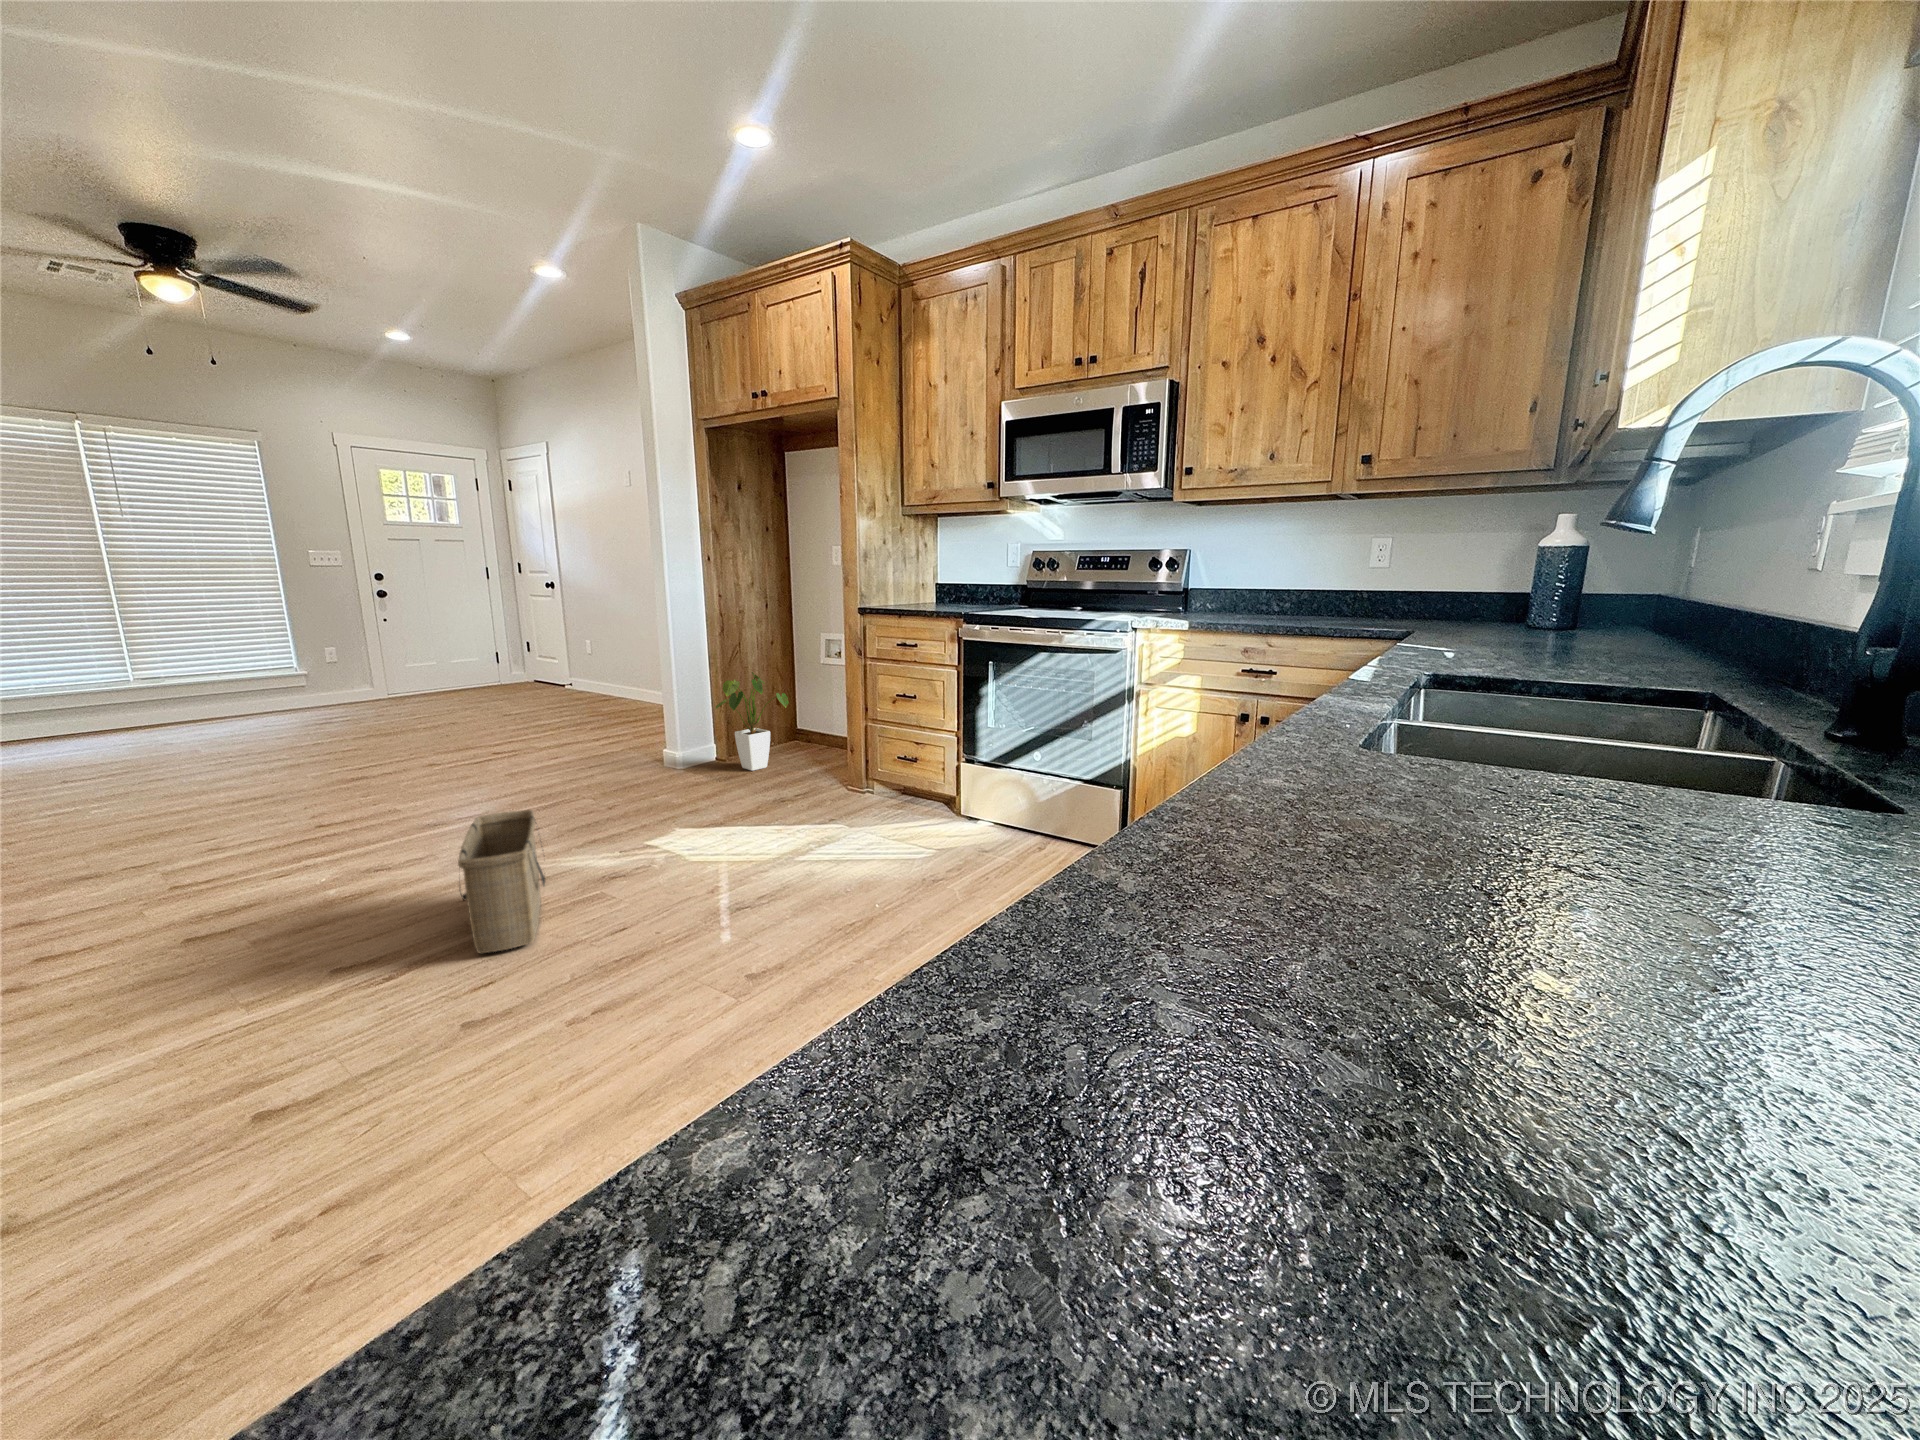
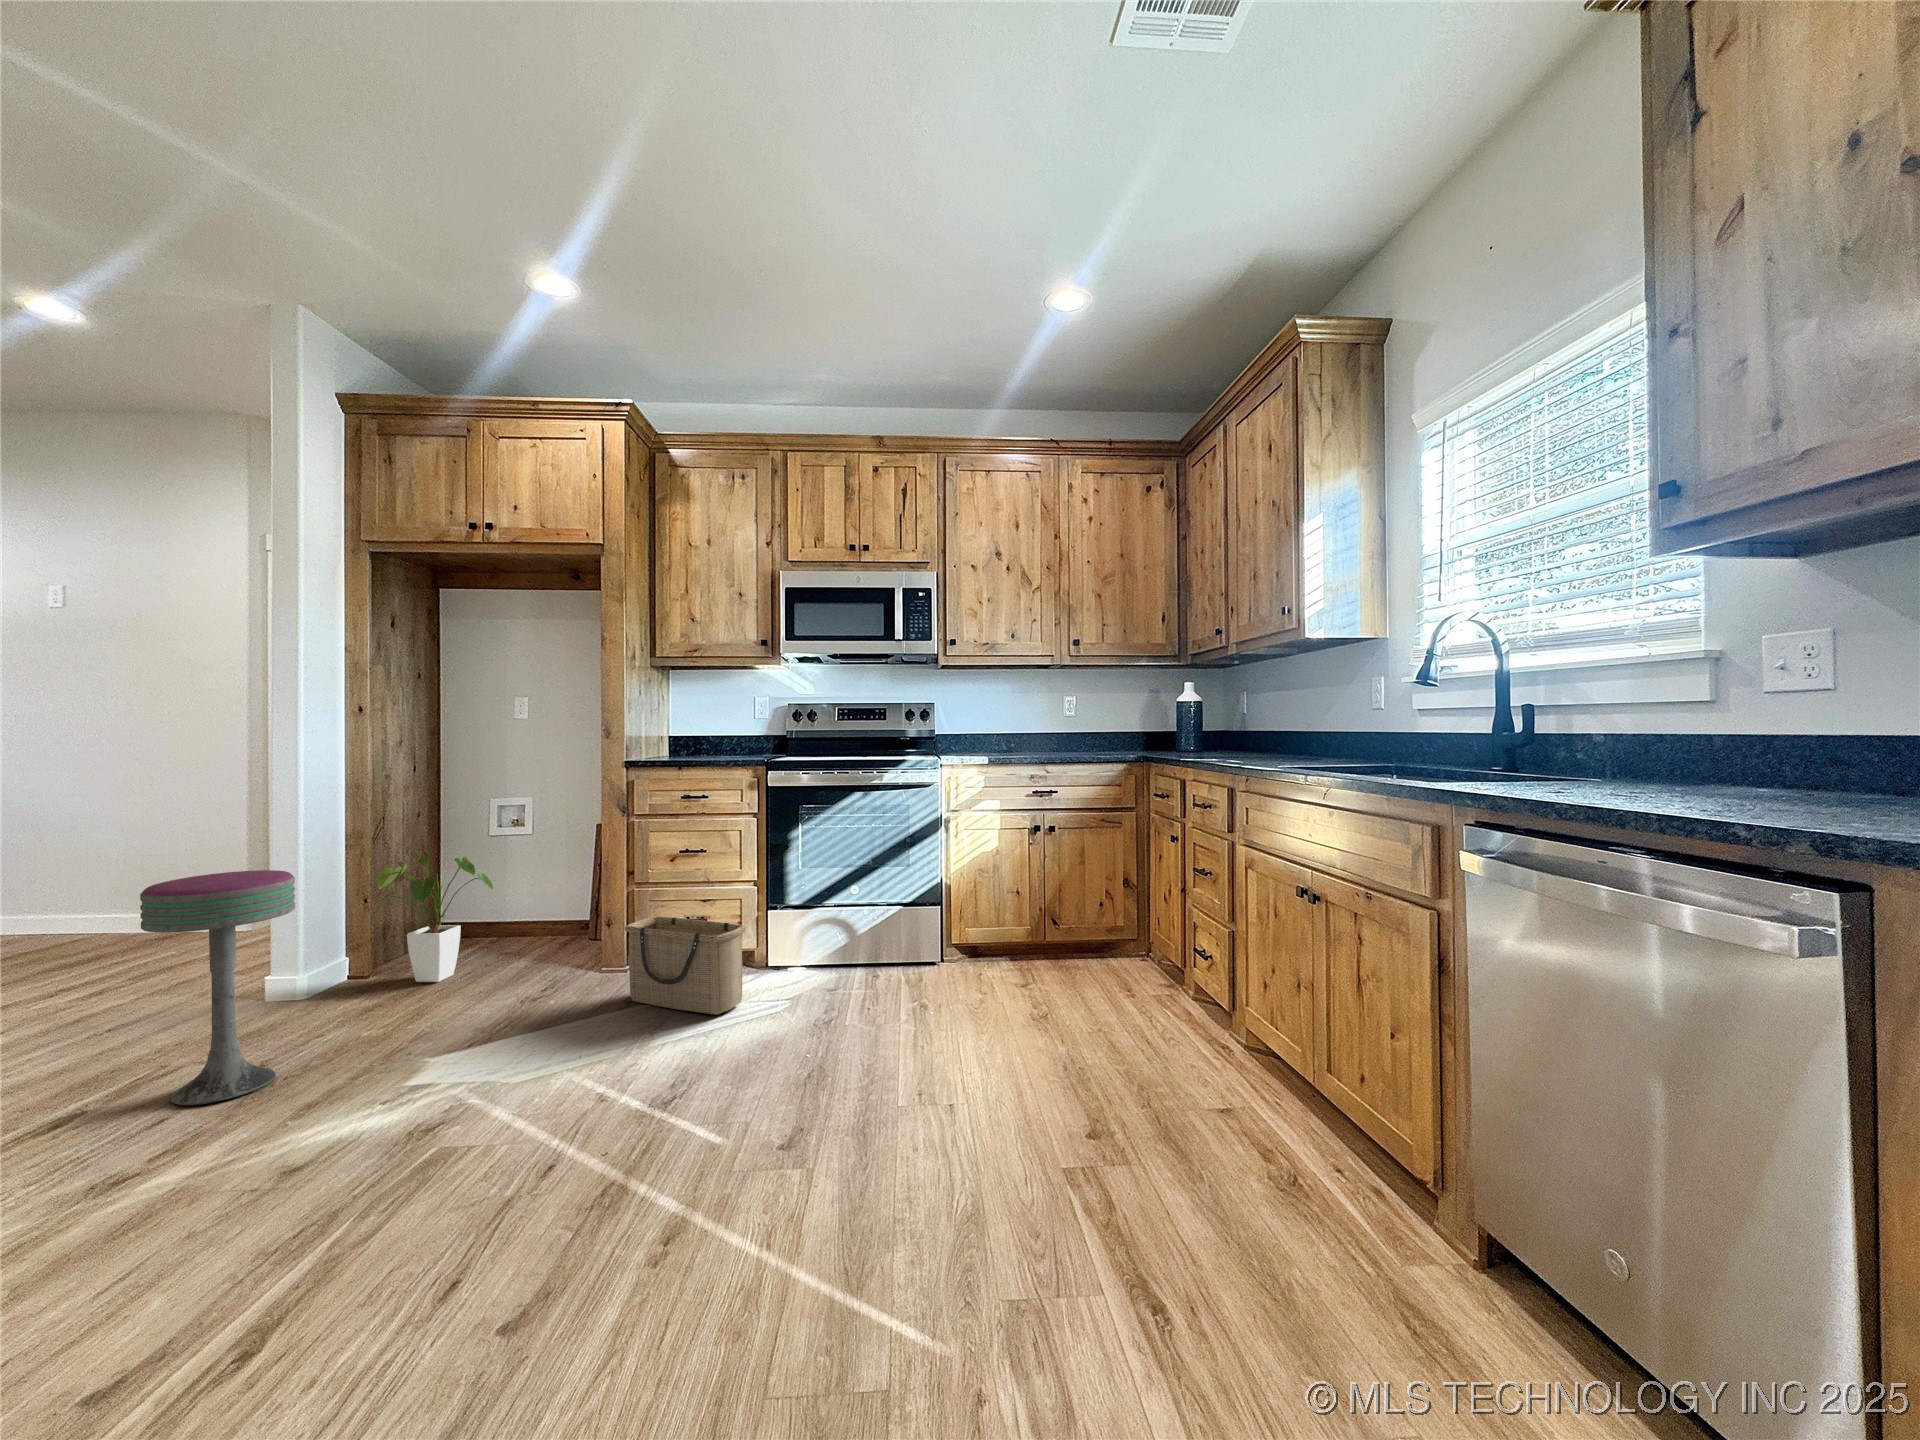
bar stool: none [515,674,605,822] -> present [140,870,295,1105]
basket: present [458,810,545,953] -> present [625,916,746,1015]

